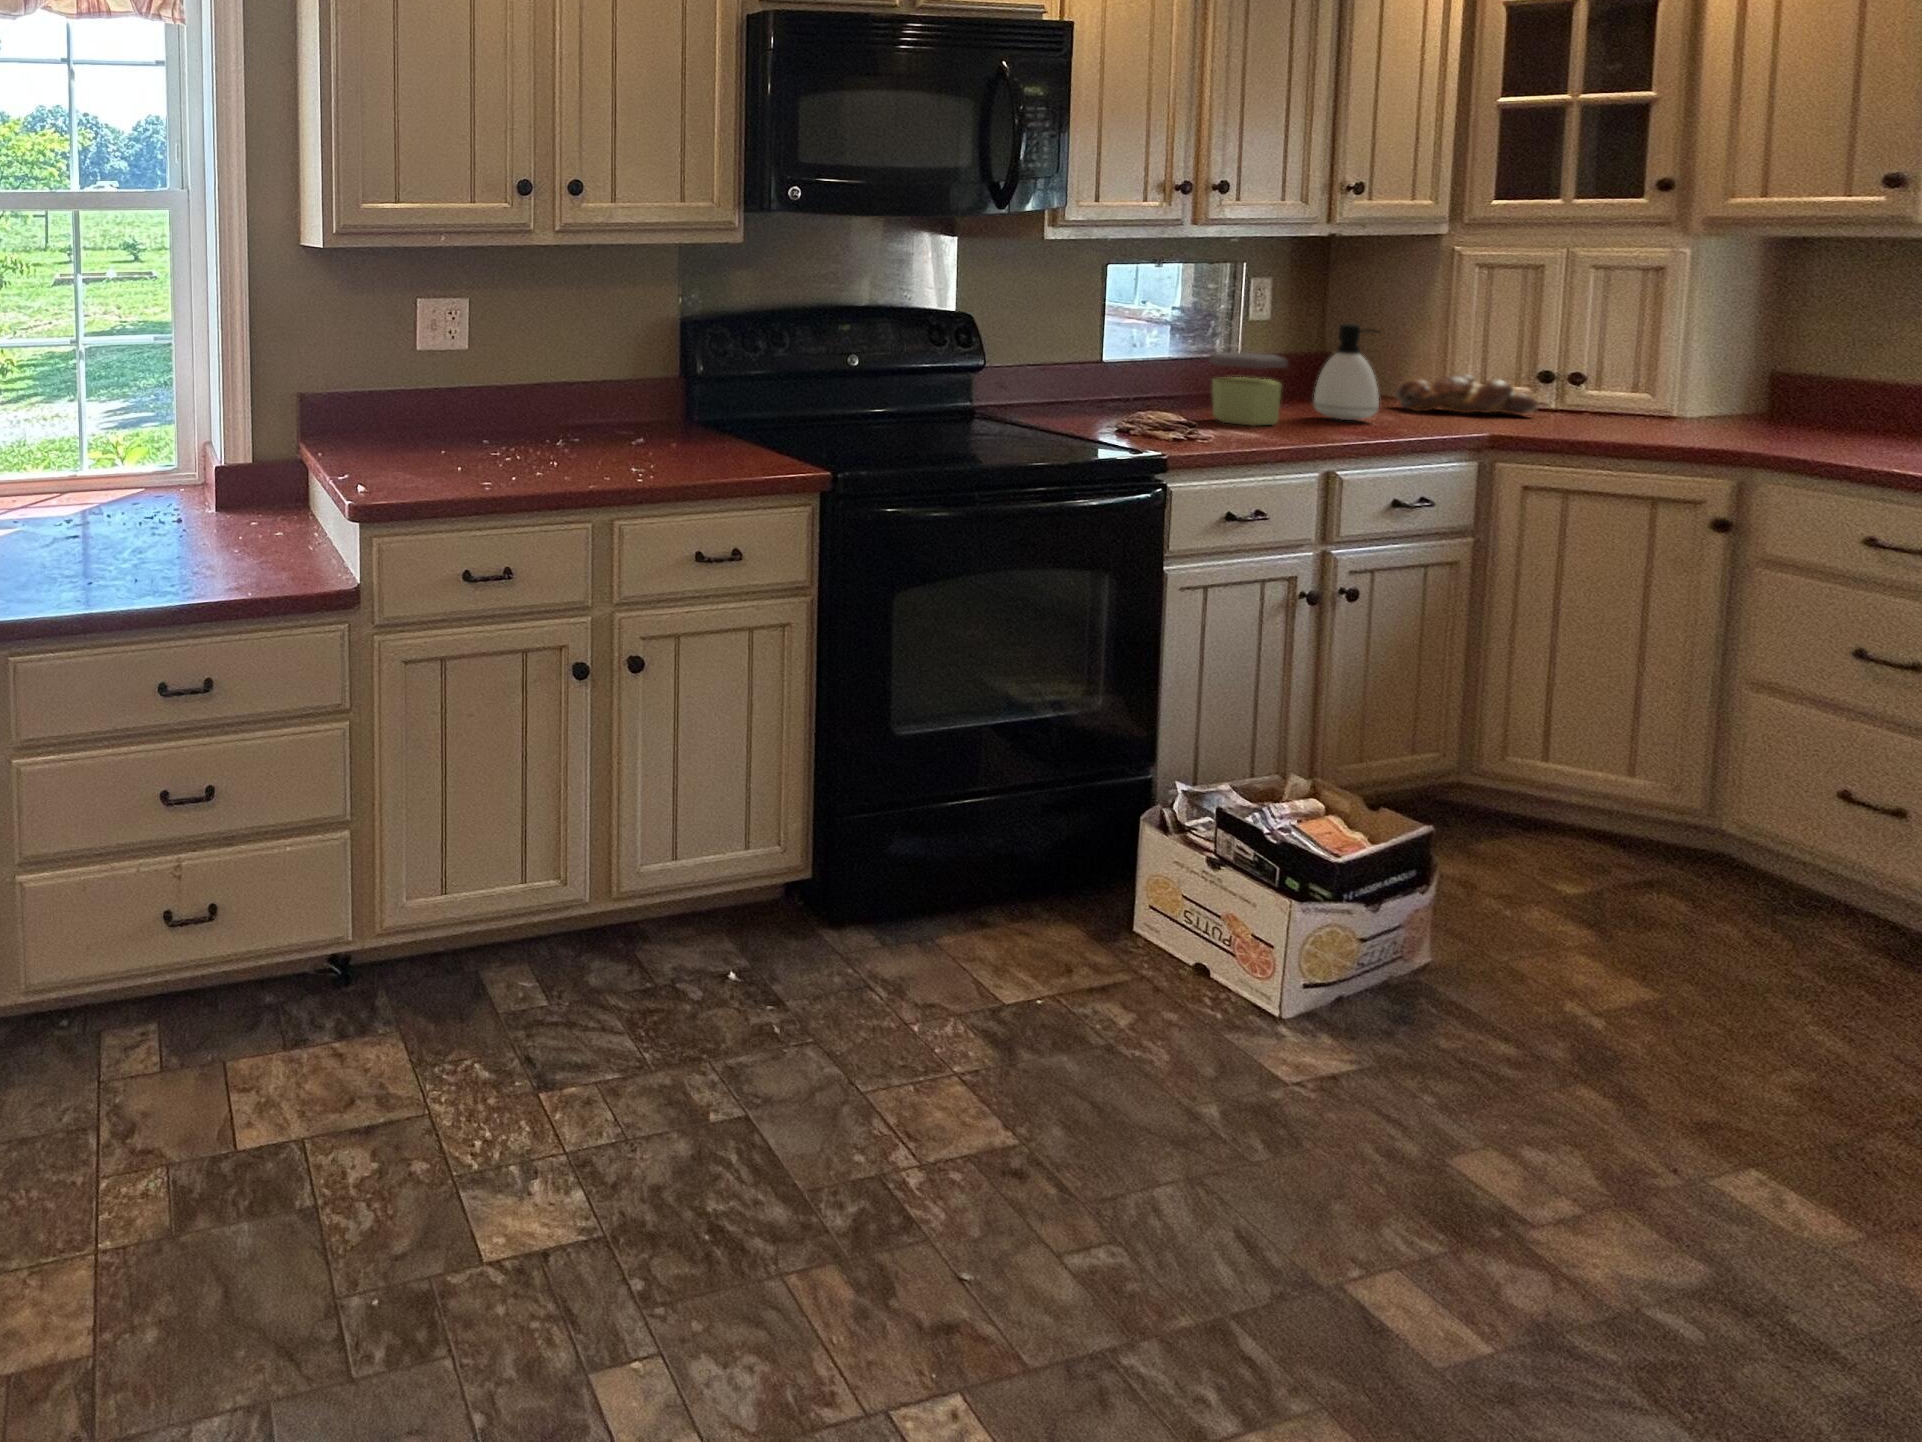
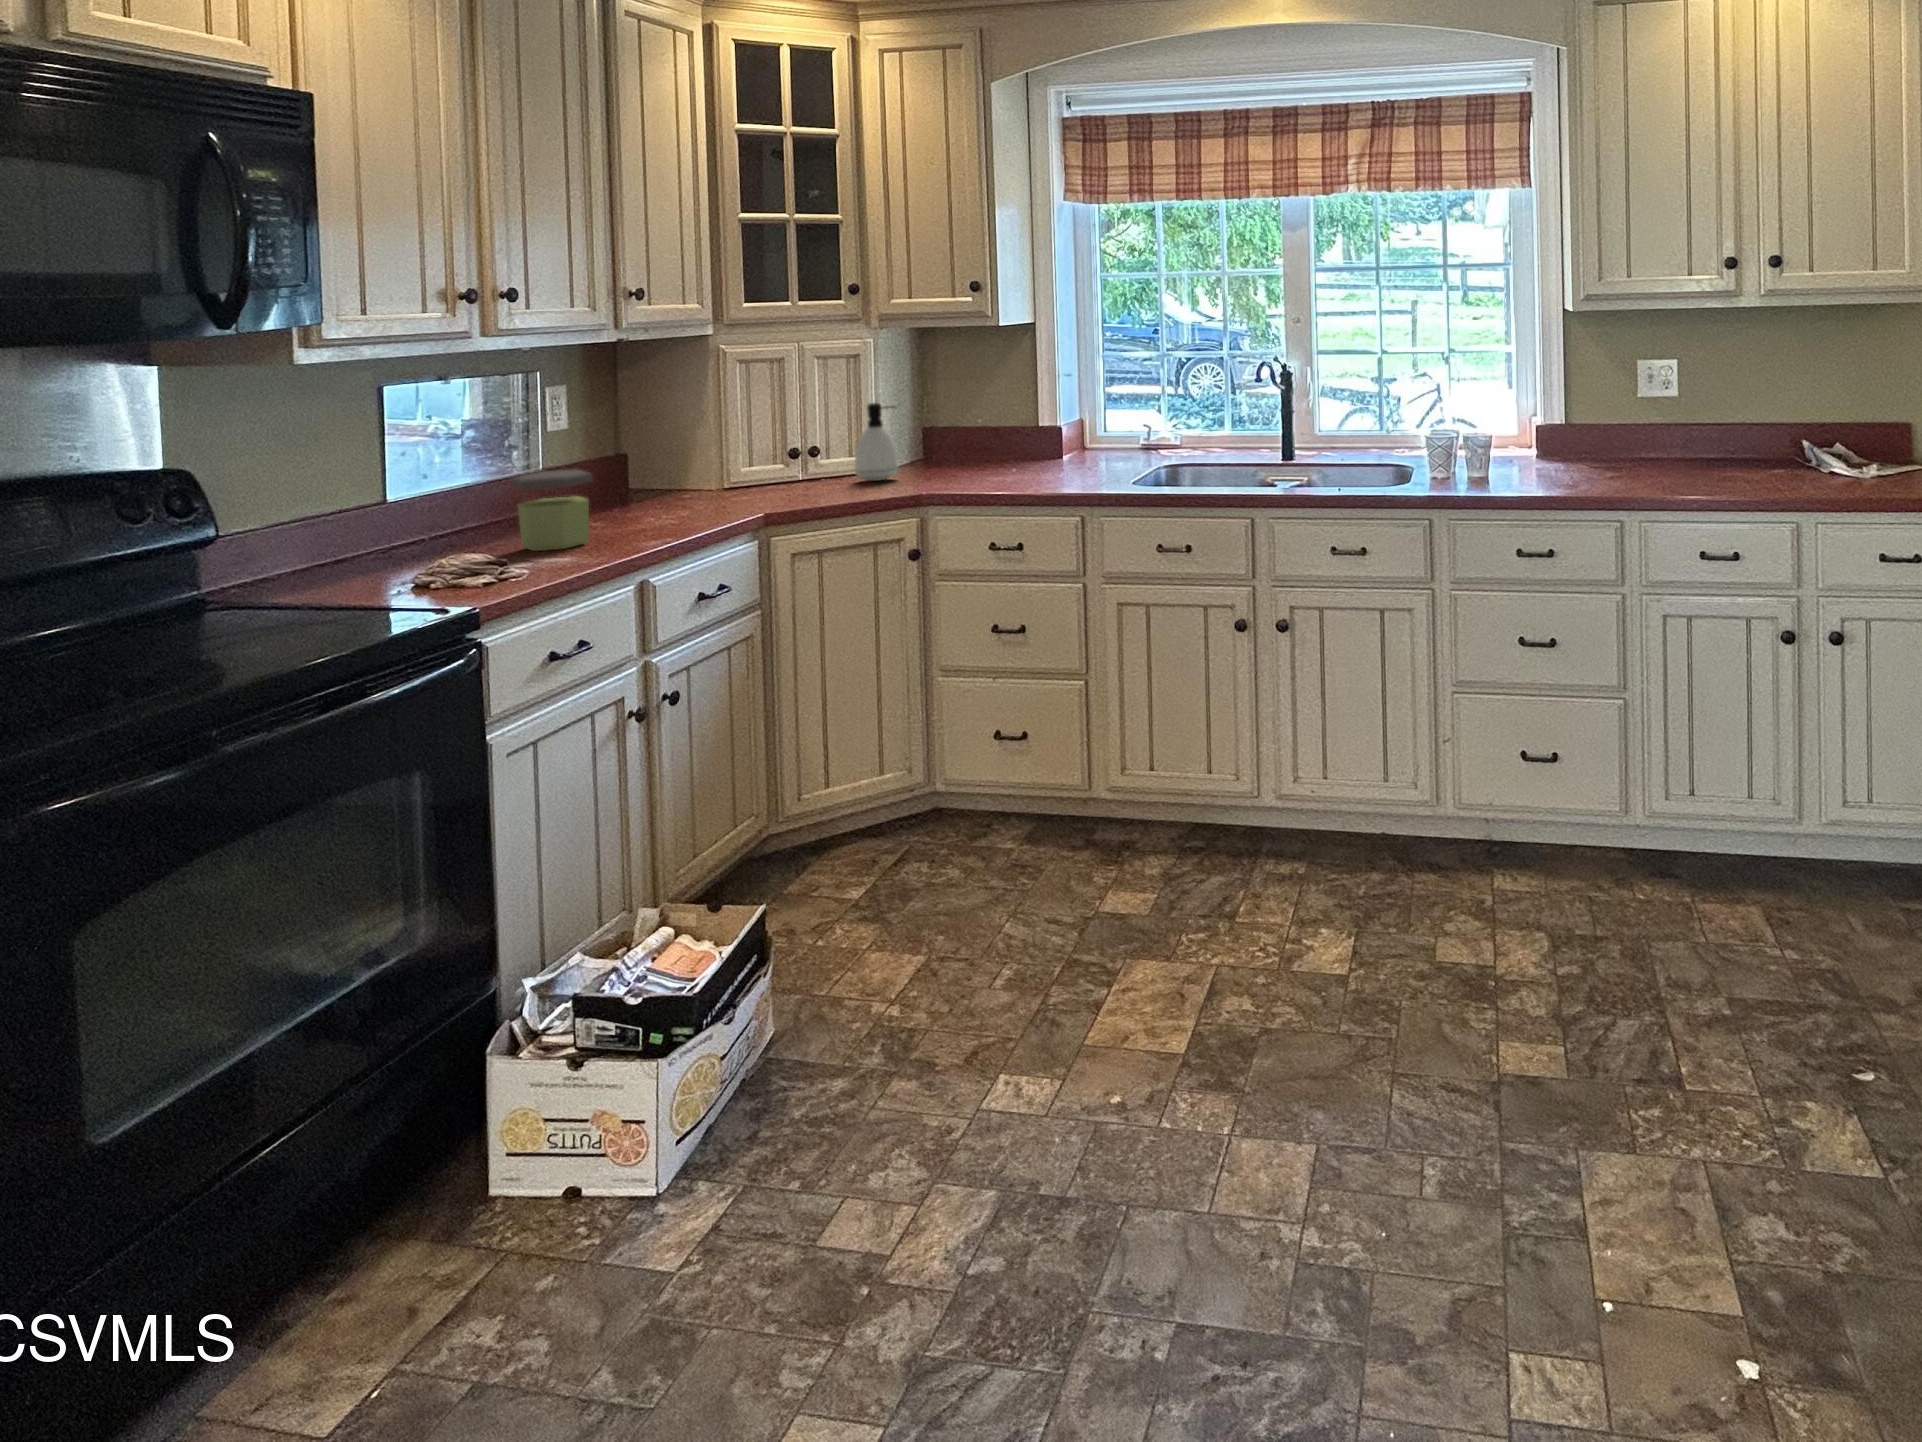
soap dispenser: present [1314,324,1379,420] -> present [855,403,898,481]
bread loaf: present [1396,374,1538,414] -> none [686,461,792,503]

